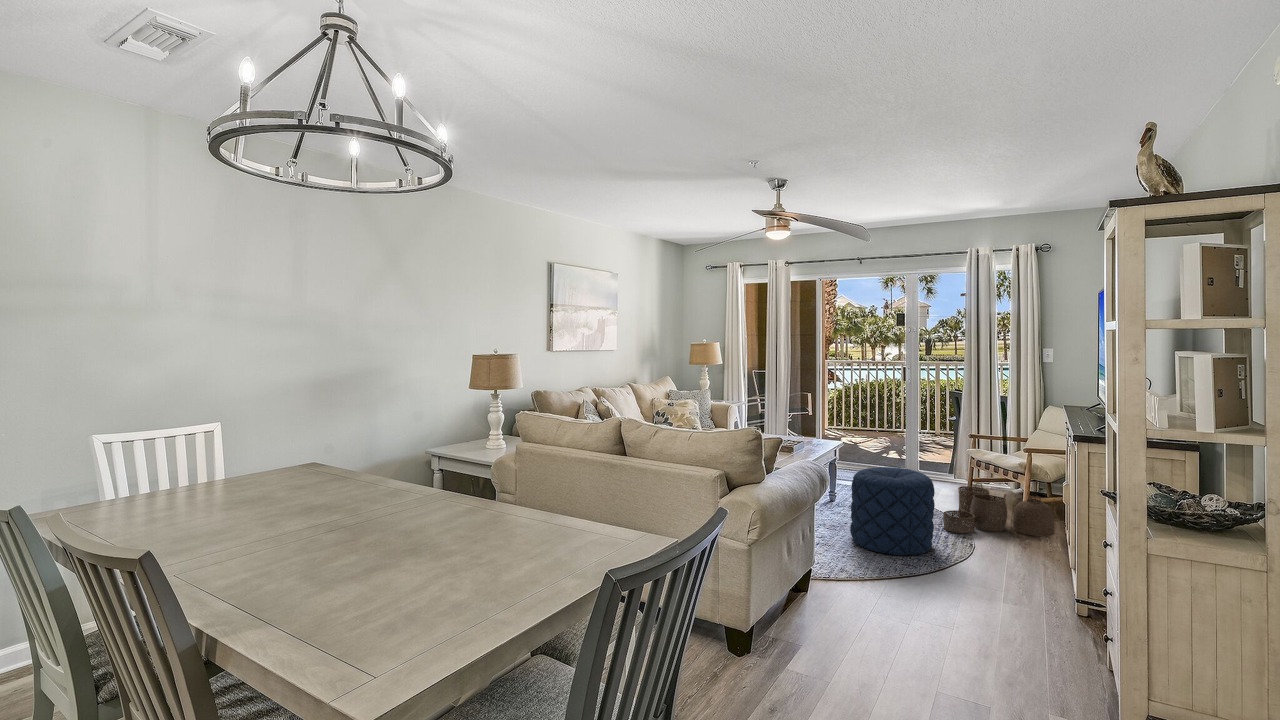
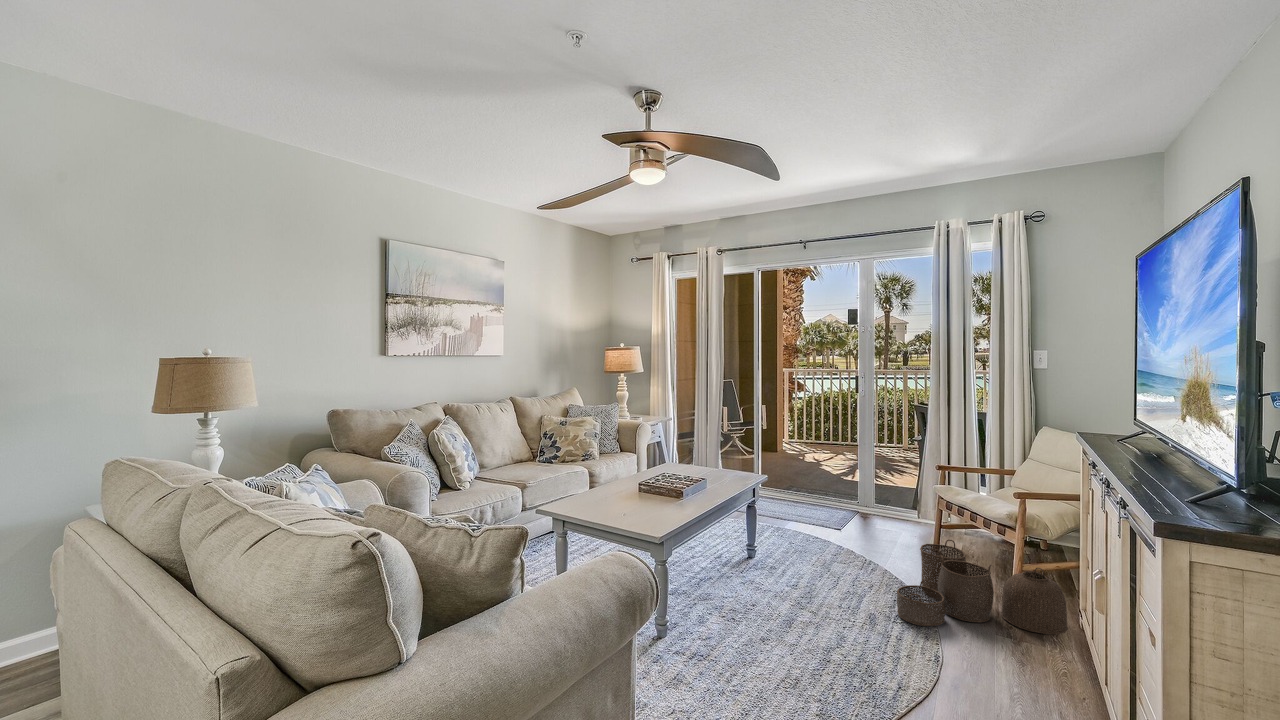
pouf: present [850,467,935,555] -> none [750,525,879,681]

